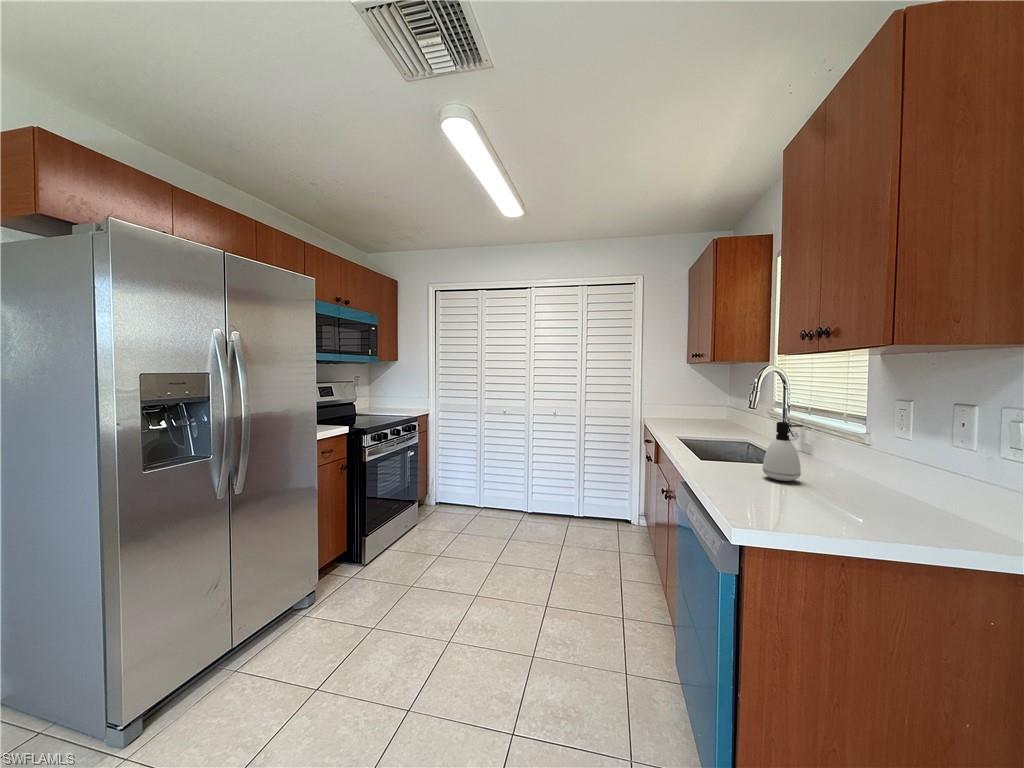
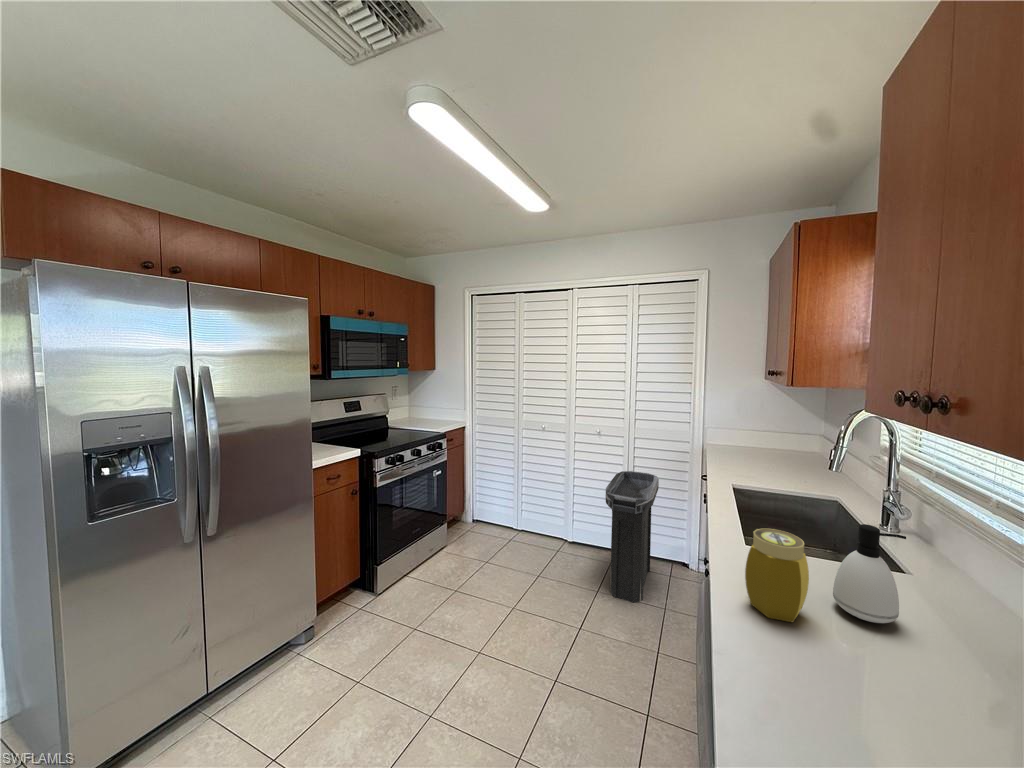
jar: none [713,430,751,484] -> present [745,529,809,622]
trash can: none [570,444,609,549] -> present [606,471,659,603]

